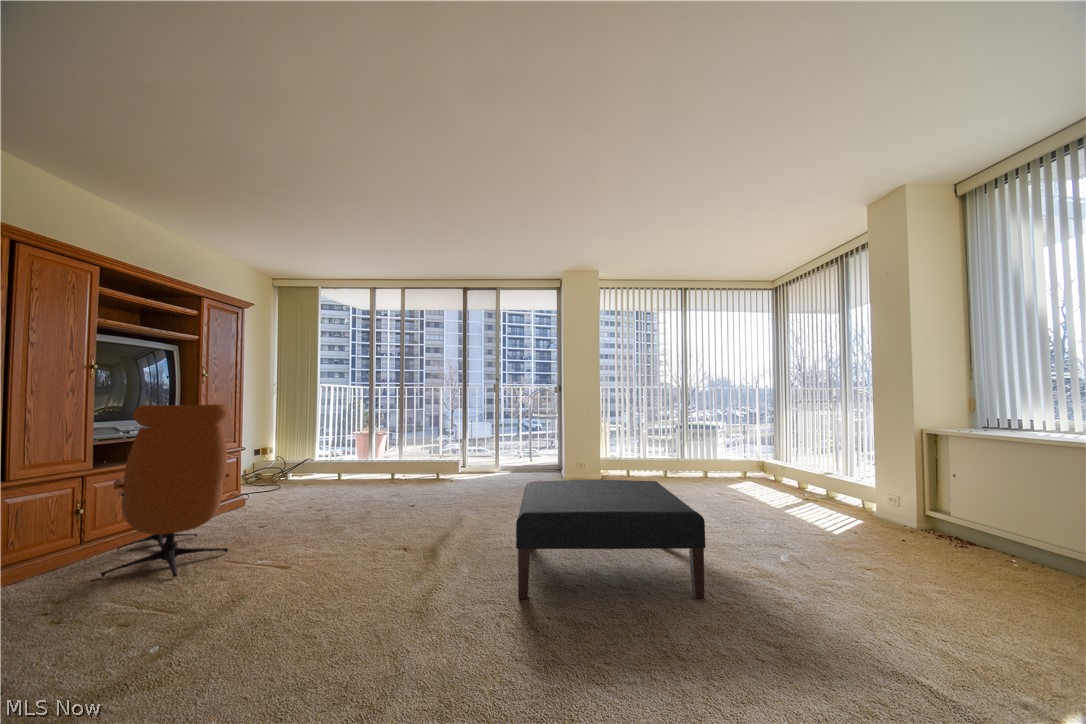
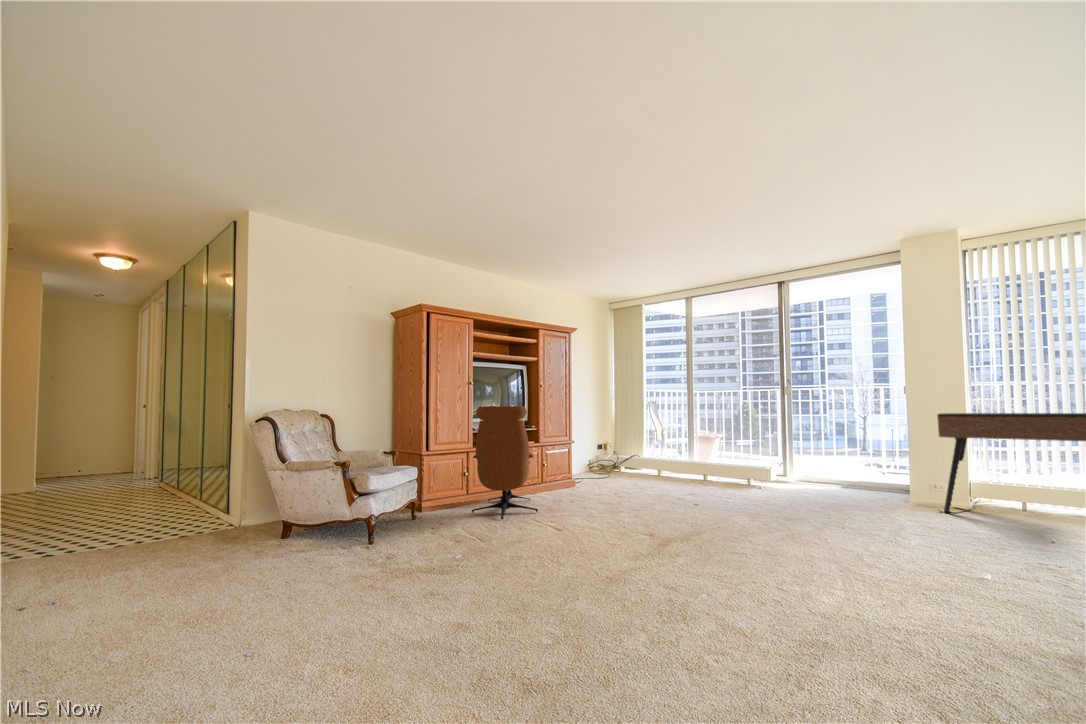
console table: none [591,408,694,484] -> present [937,413,1086,513]
ottoman: present [516,480,706,599] -> none [690,485,930,629]

